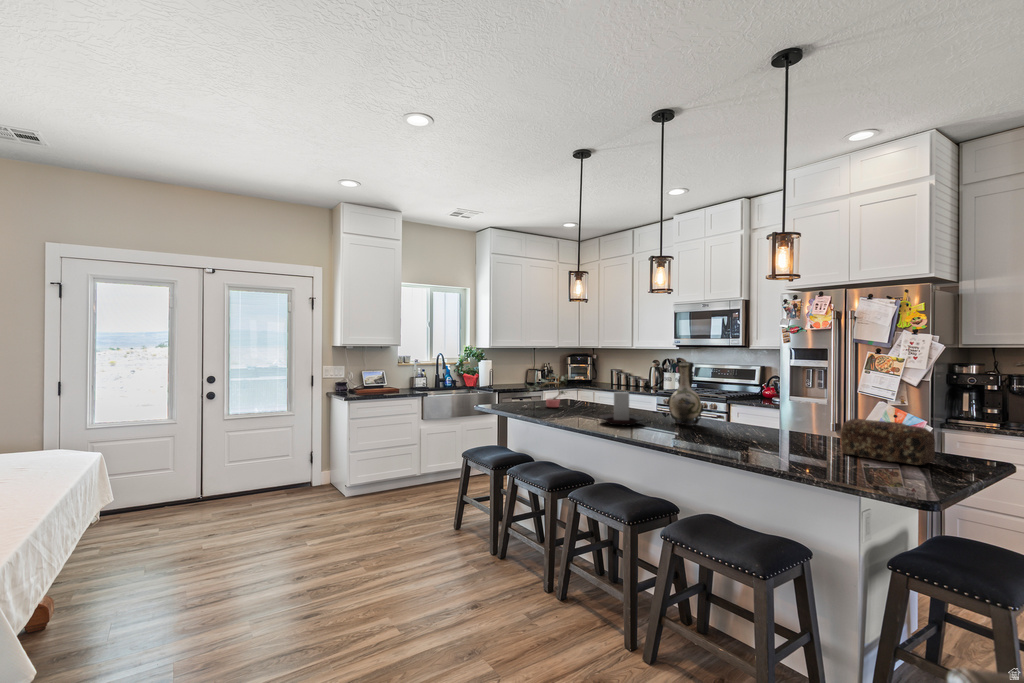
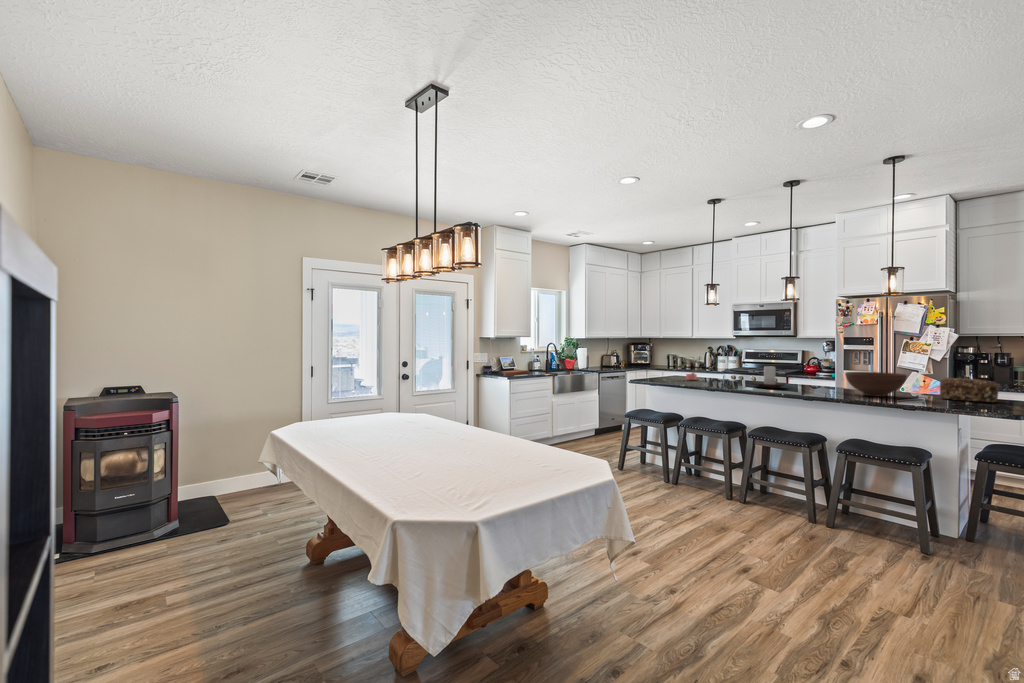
decorative vase: present [668,362,703,425] -> none [795,346,822,388]
fruit bowl: none [702,404,788,447] -> present [846,372,907,397]

